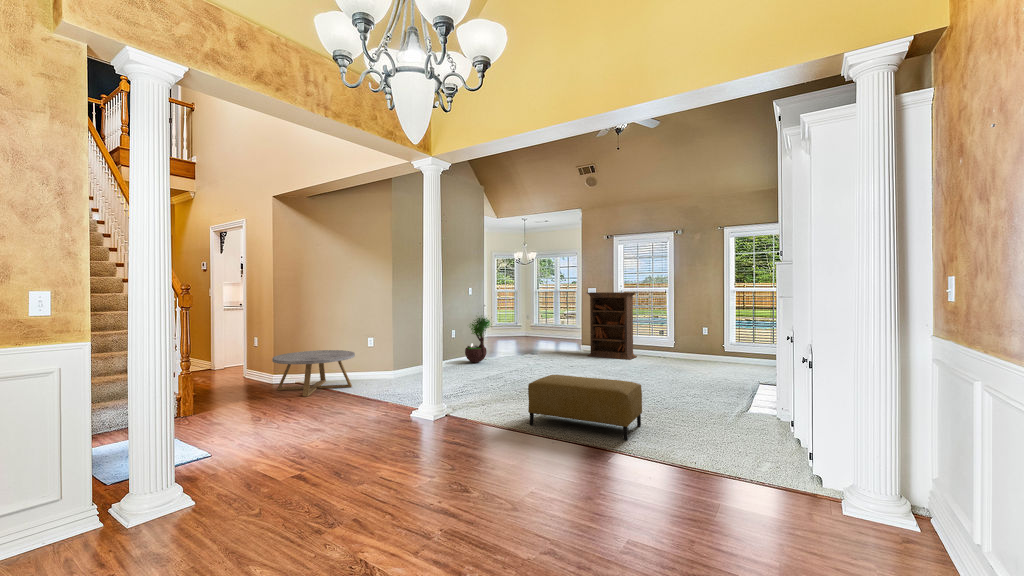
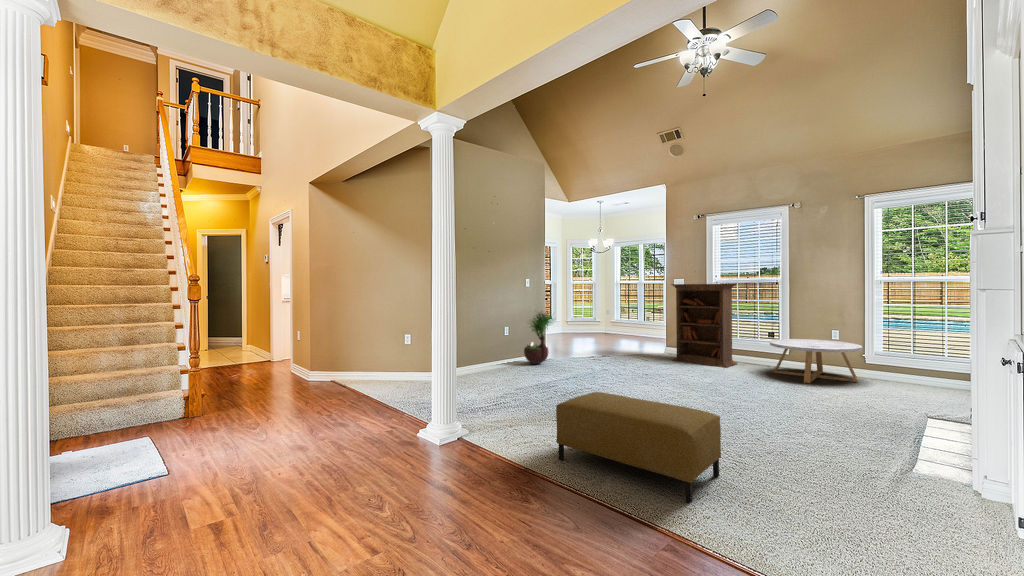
coffee table: present [272,350,355,396] -> present [770,339,862,383]

